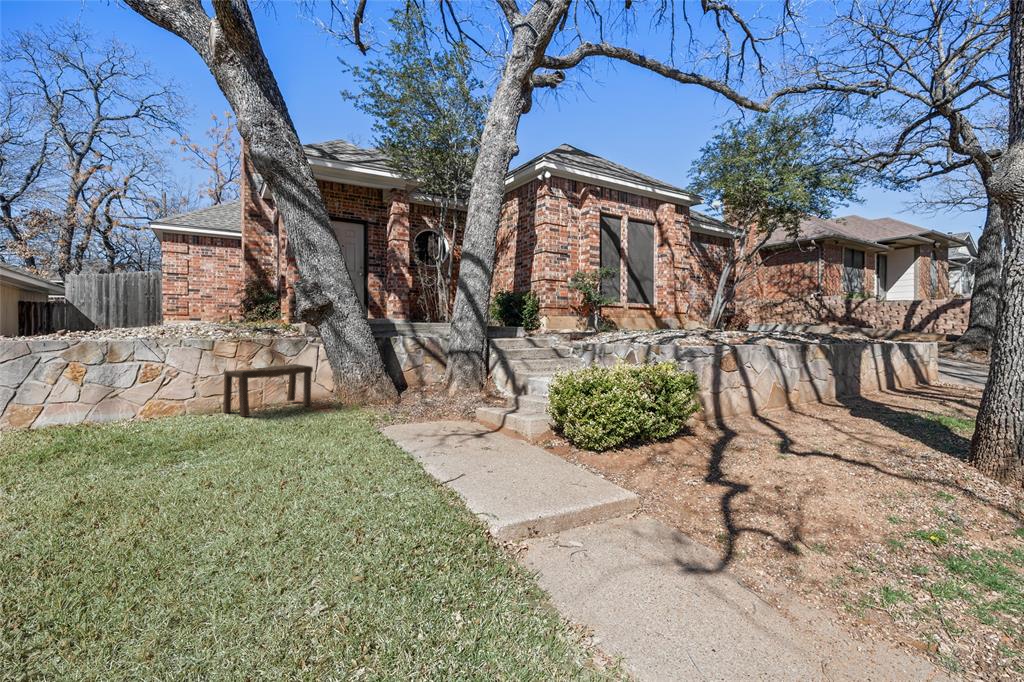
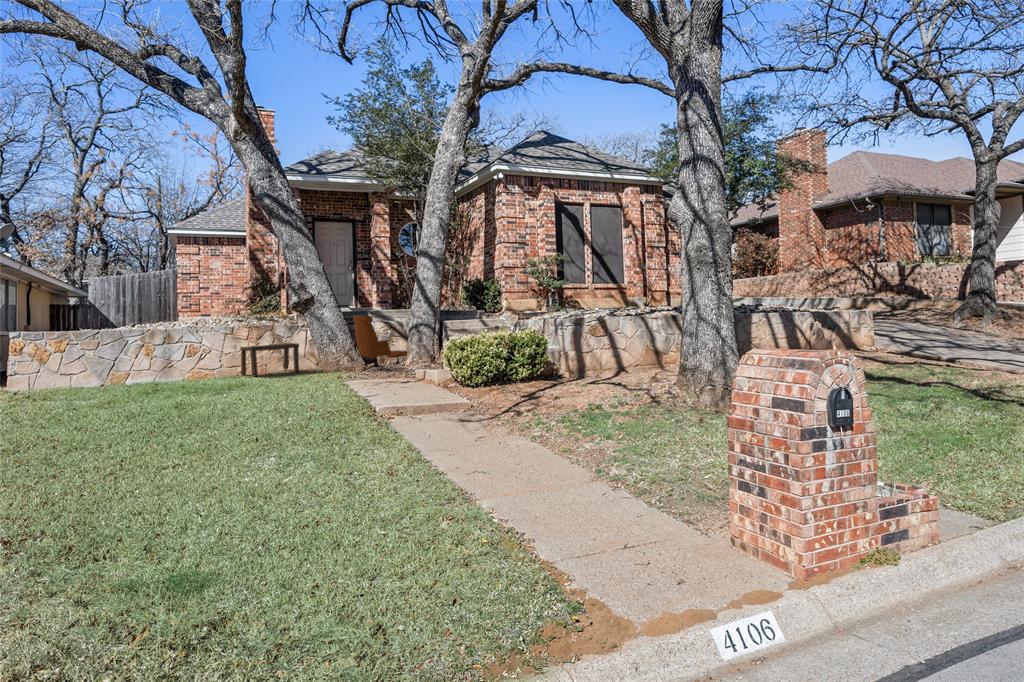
lounge chair: none [391,330,457,406] -> present [353,316,408,371]

